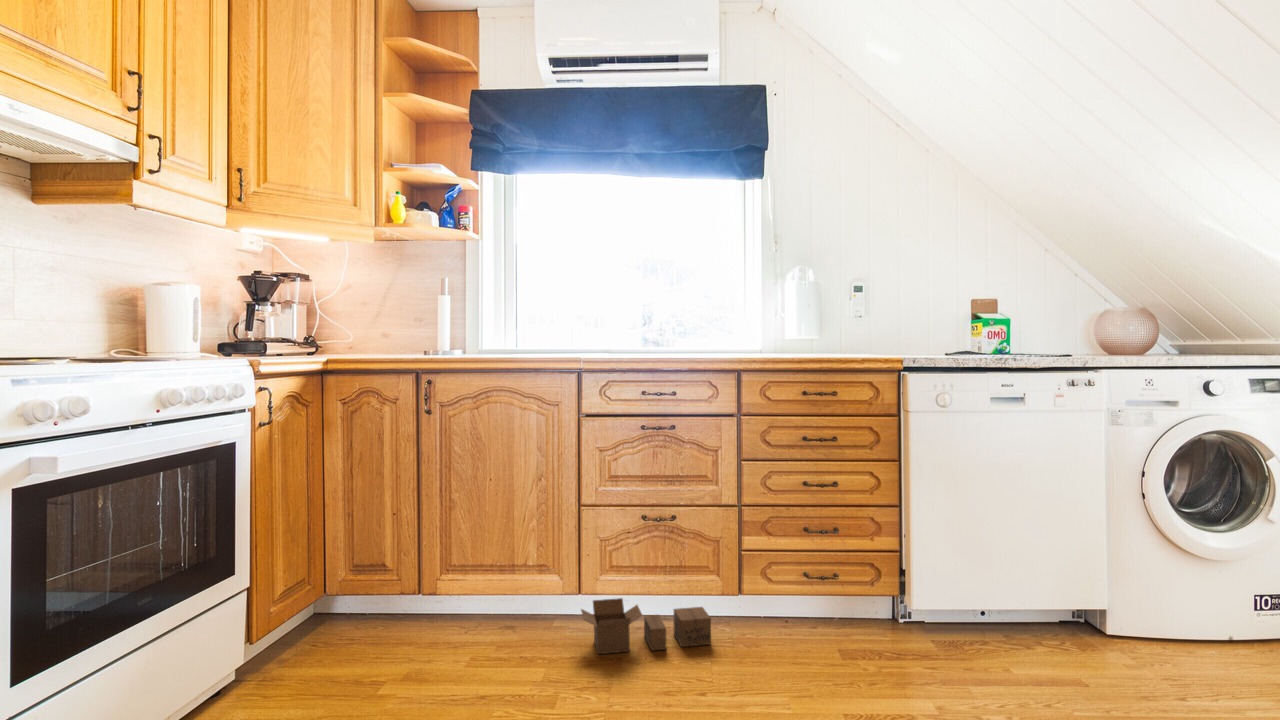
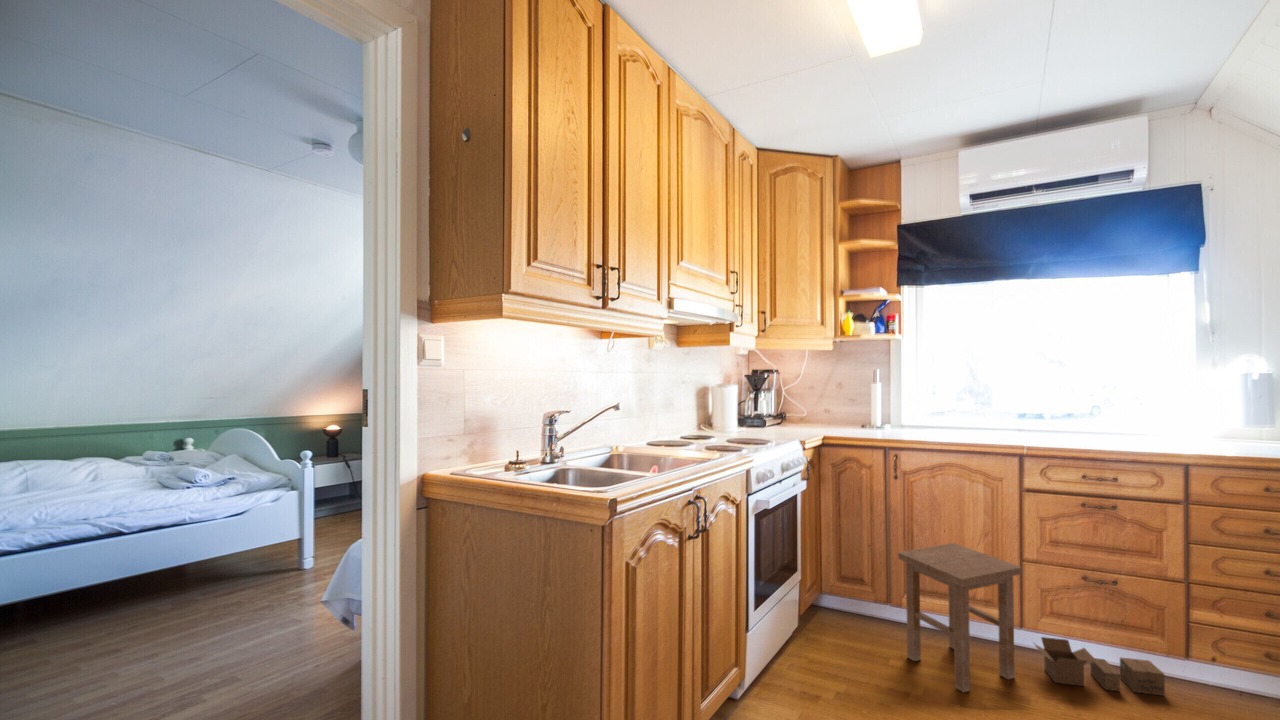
stool: none [411,494,561,691] -> present [898,543,1022,692]

